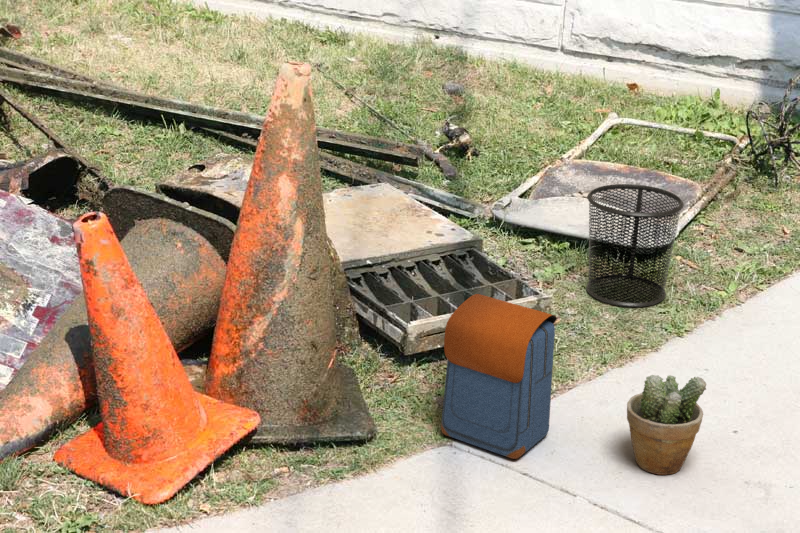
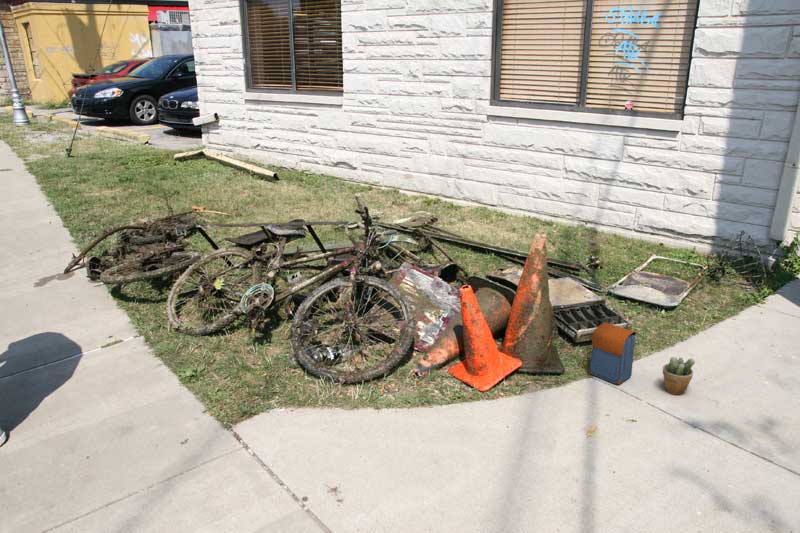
trash can: present [586,184,684,307] -> none [649,280,692,330]

